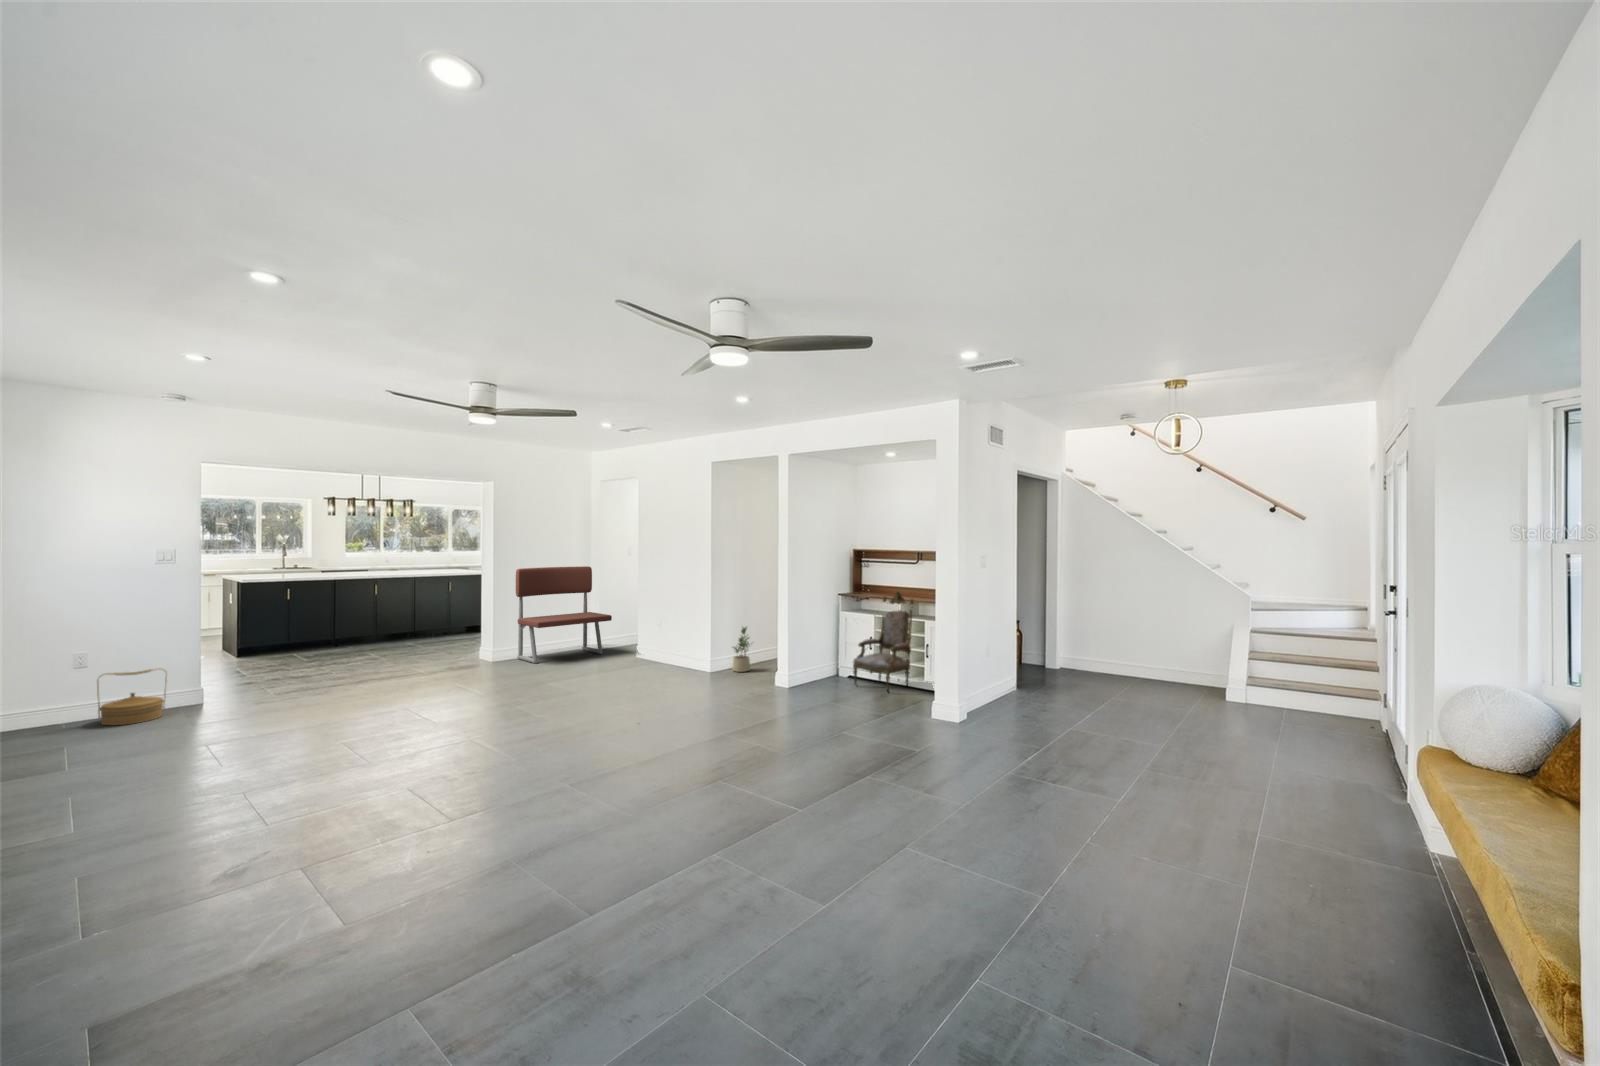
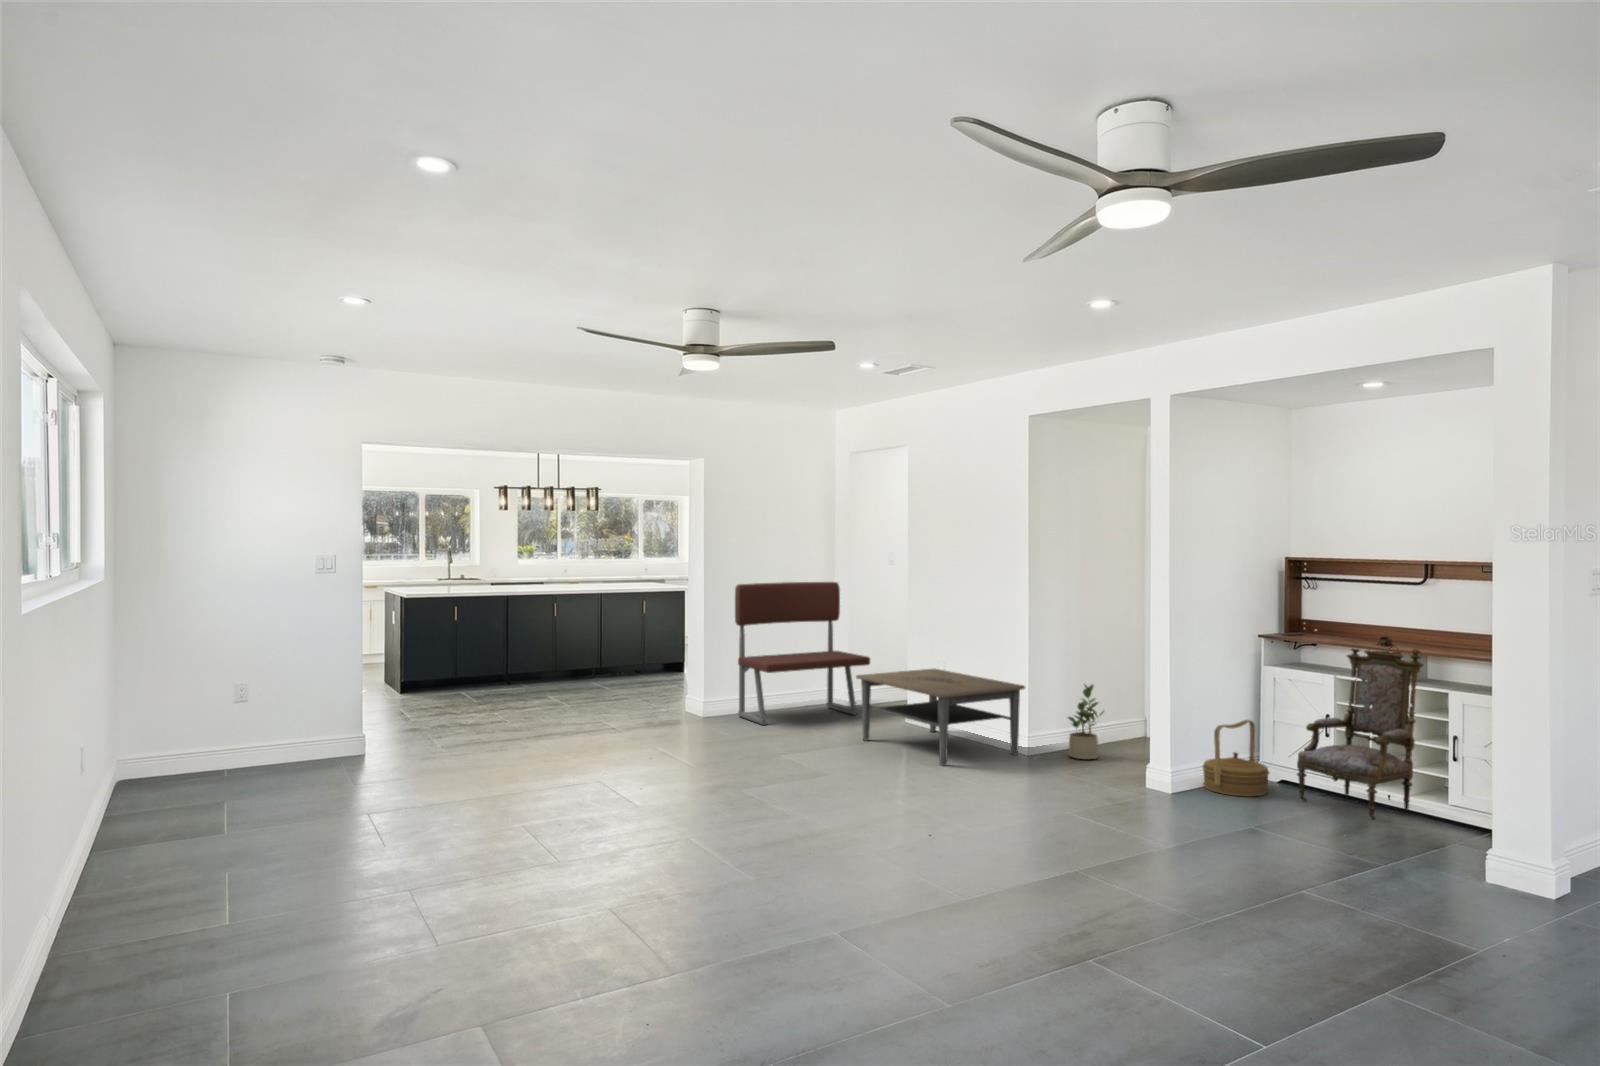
coffee table: none [599,621,707,681] -> present [856,669,1025,766]
woven basket: present [97,668,167,725] -> present [1202,720,1269,797]

